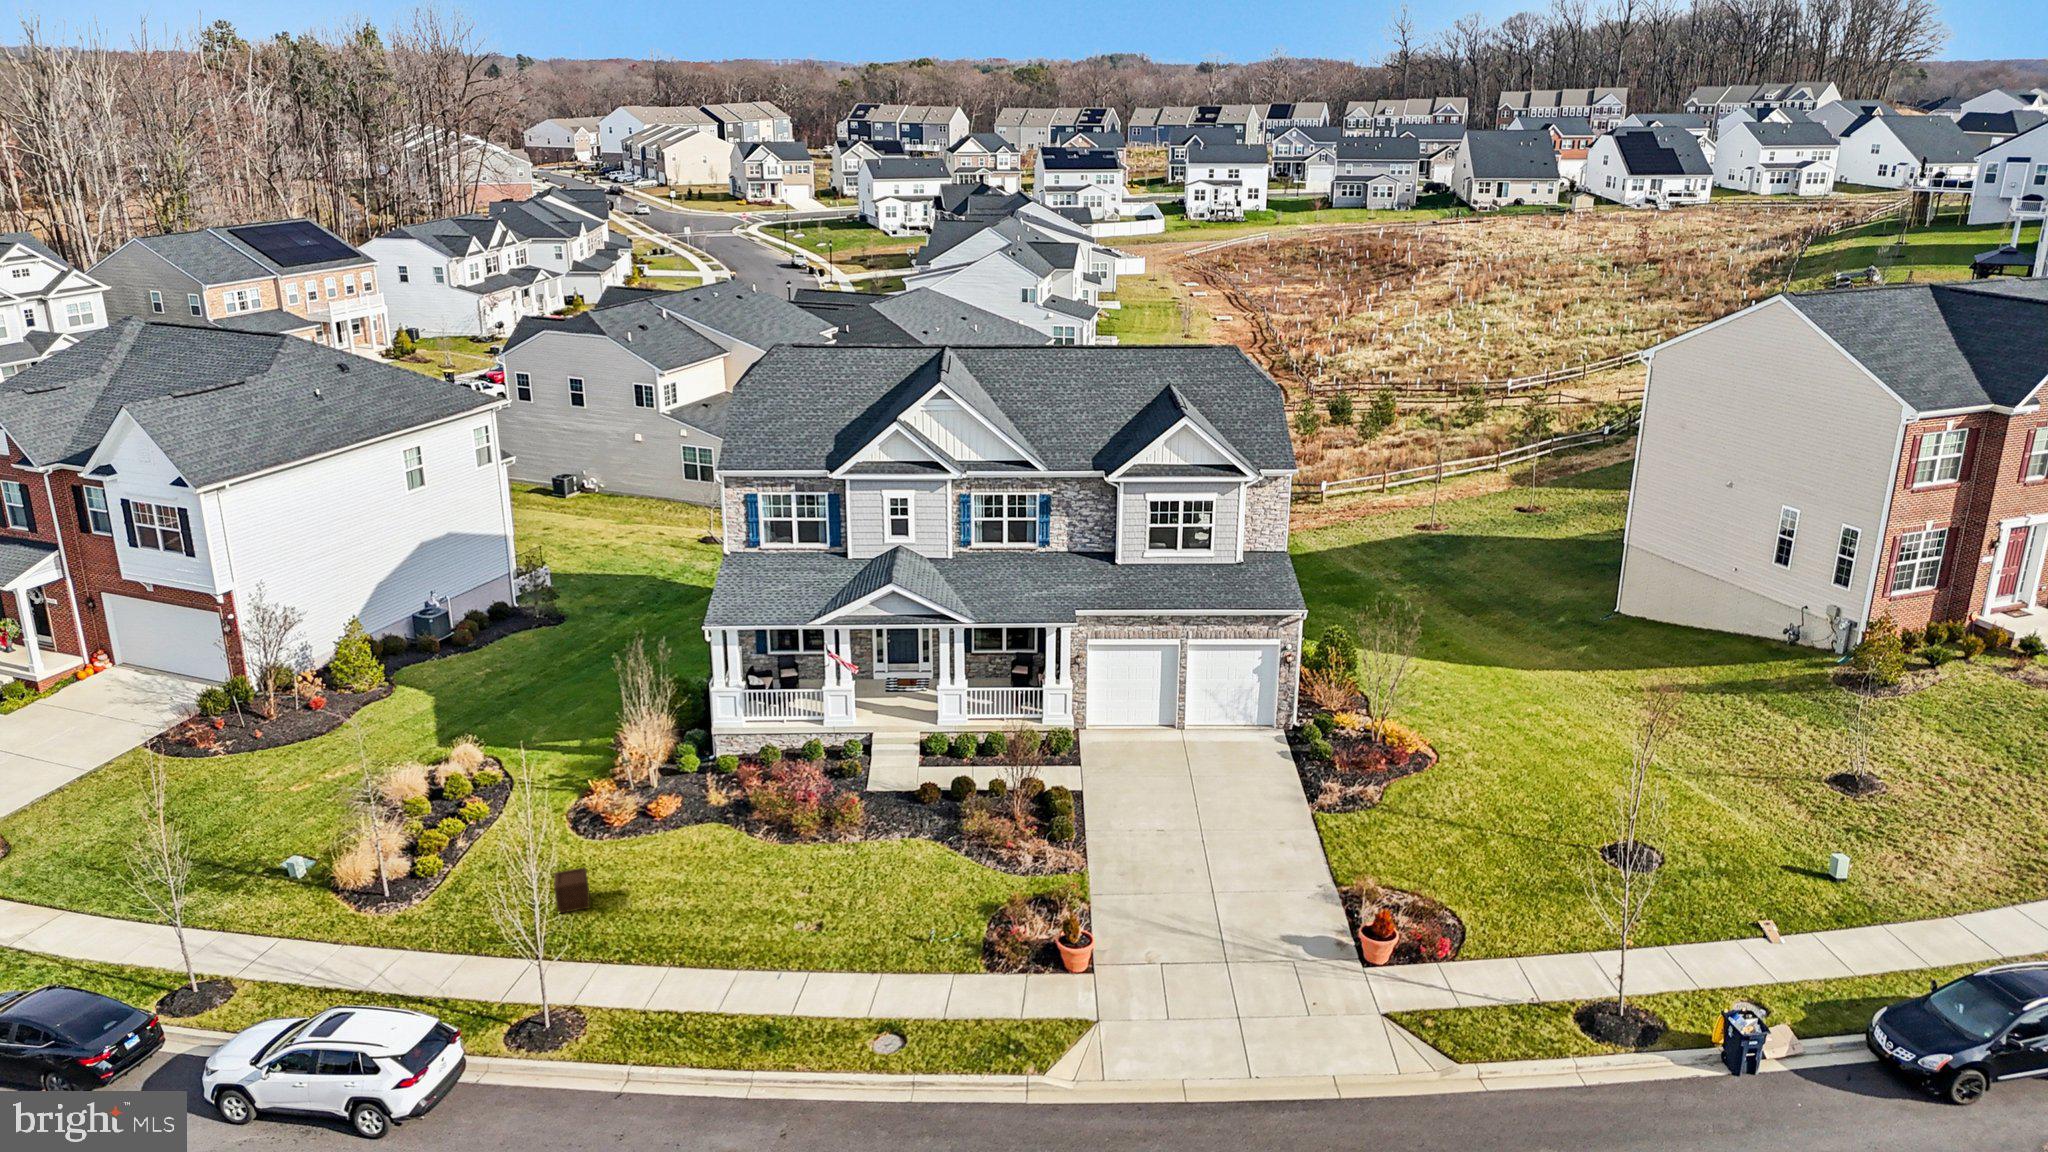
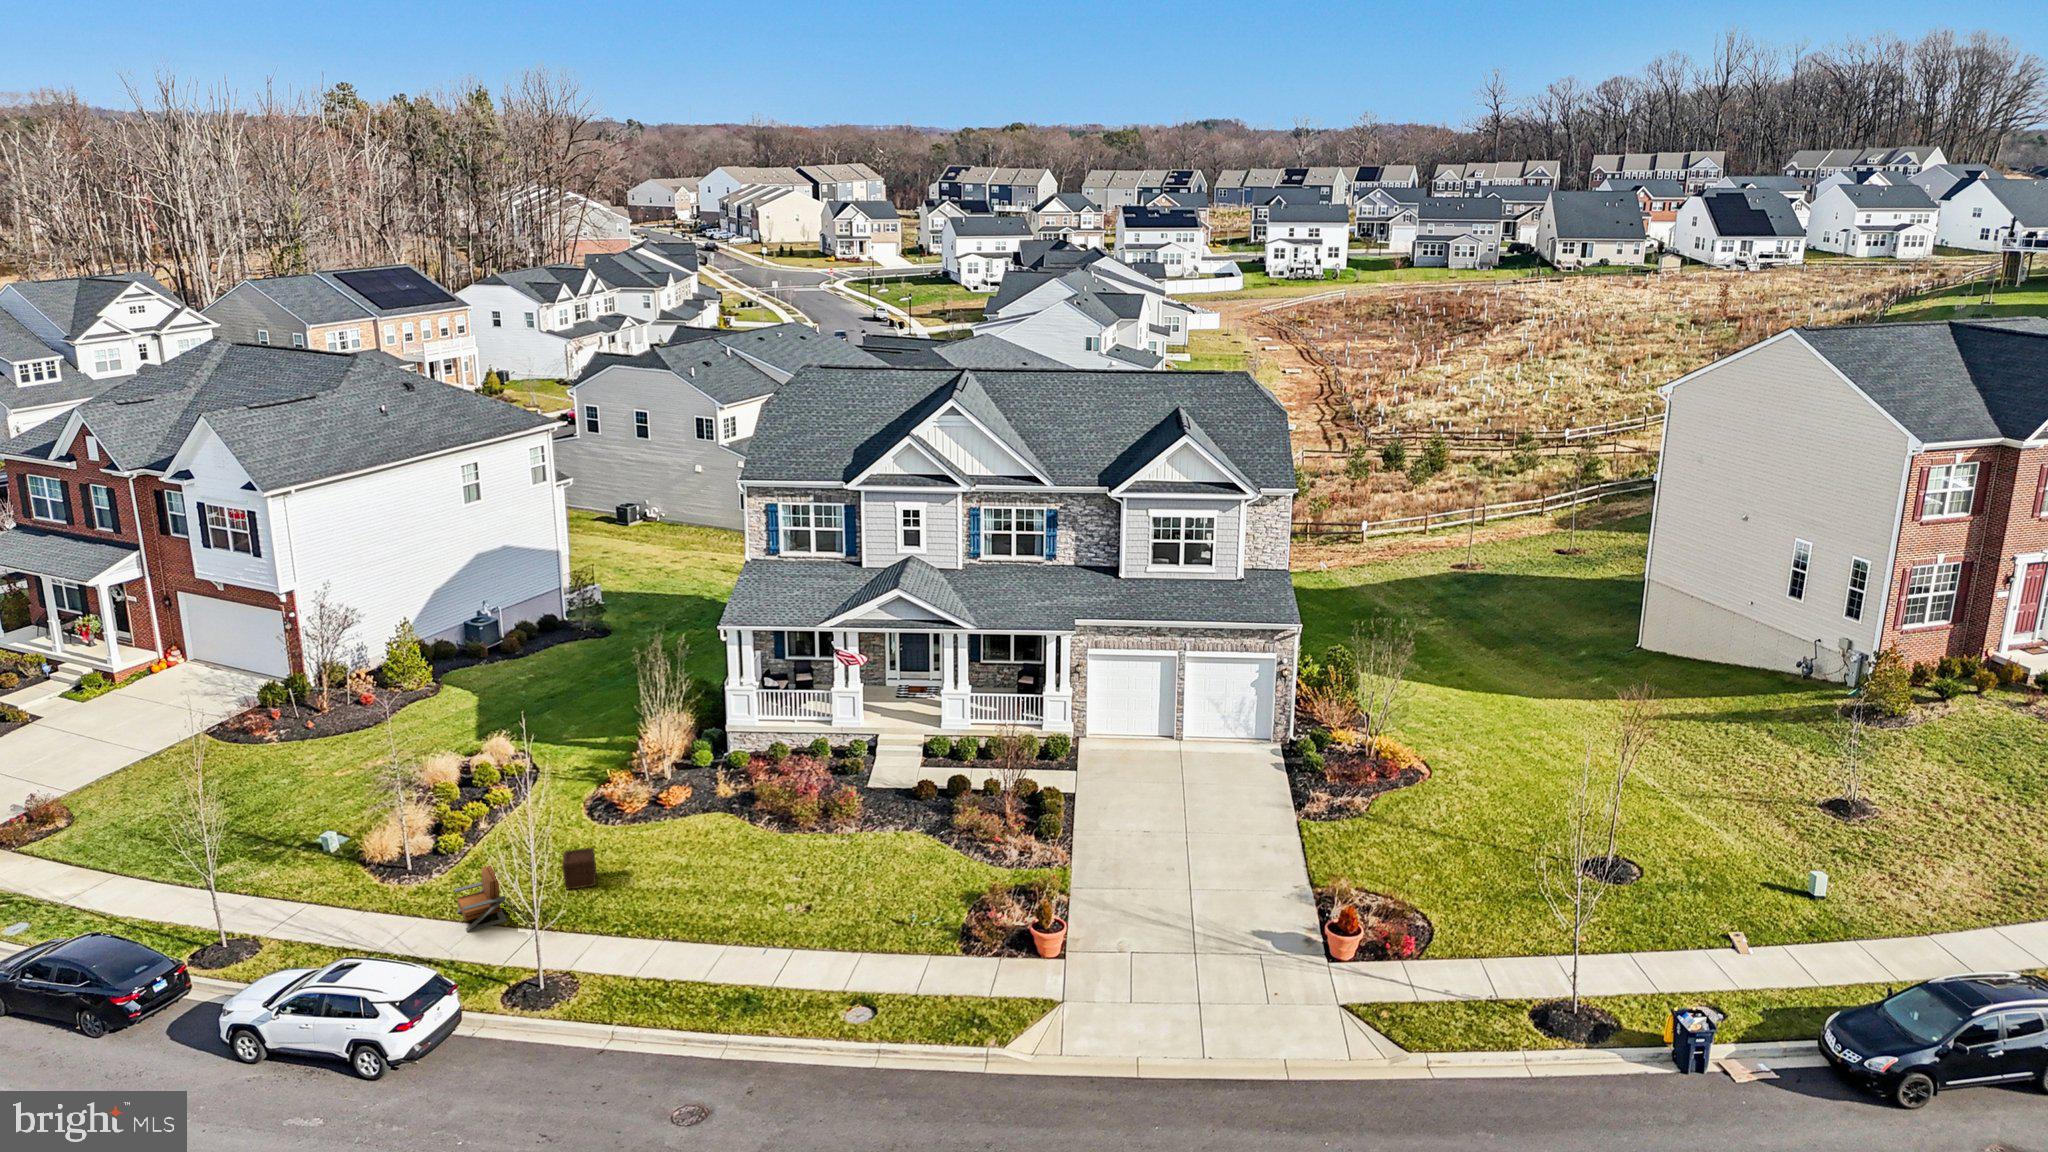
lounge chair: none [440,893,499,966] -> present [454,866,507,932]

